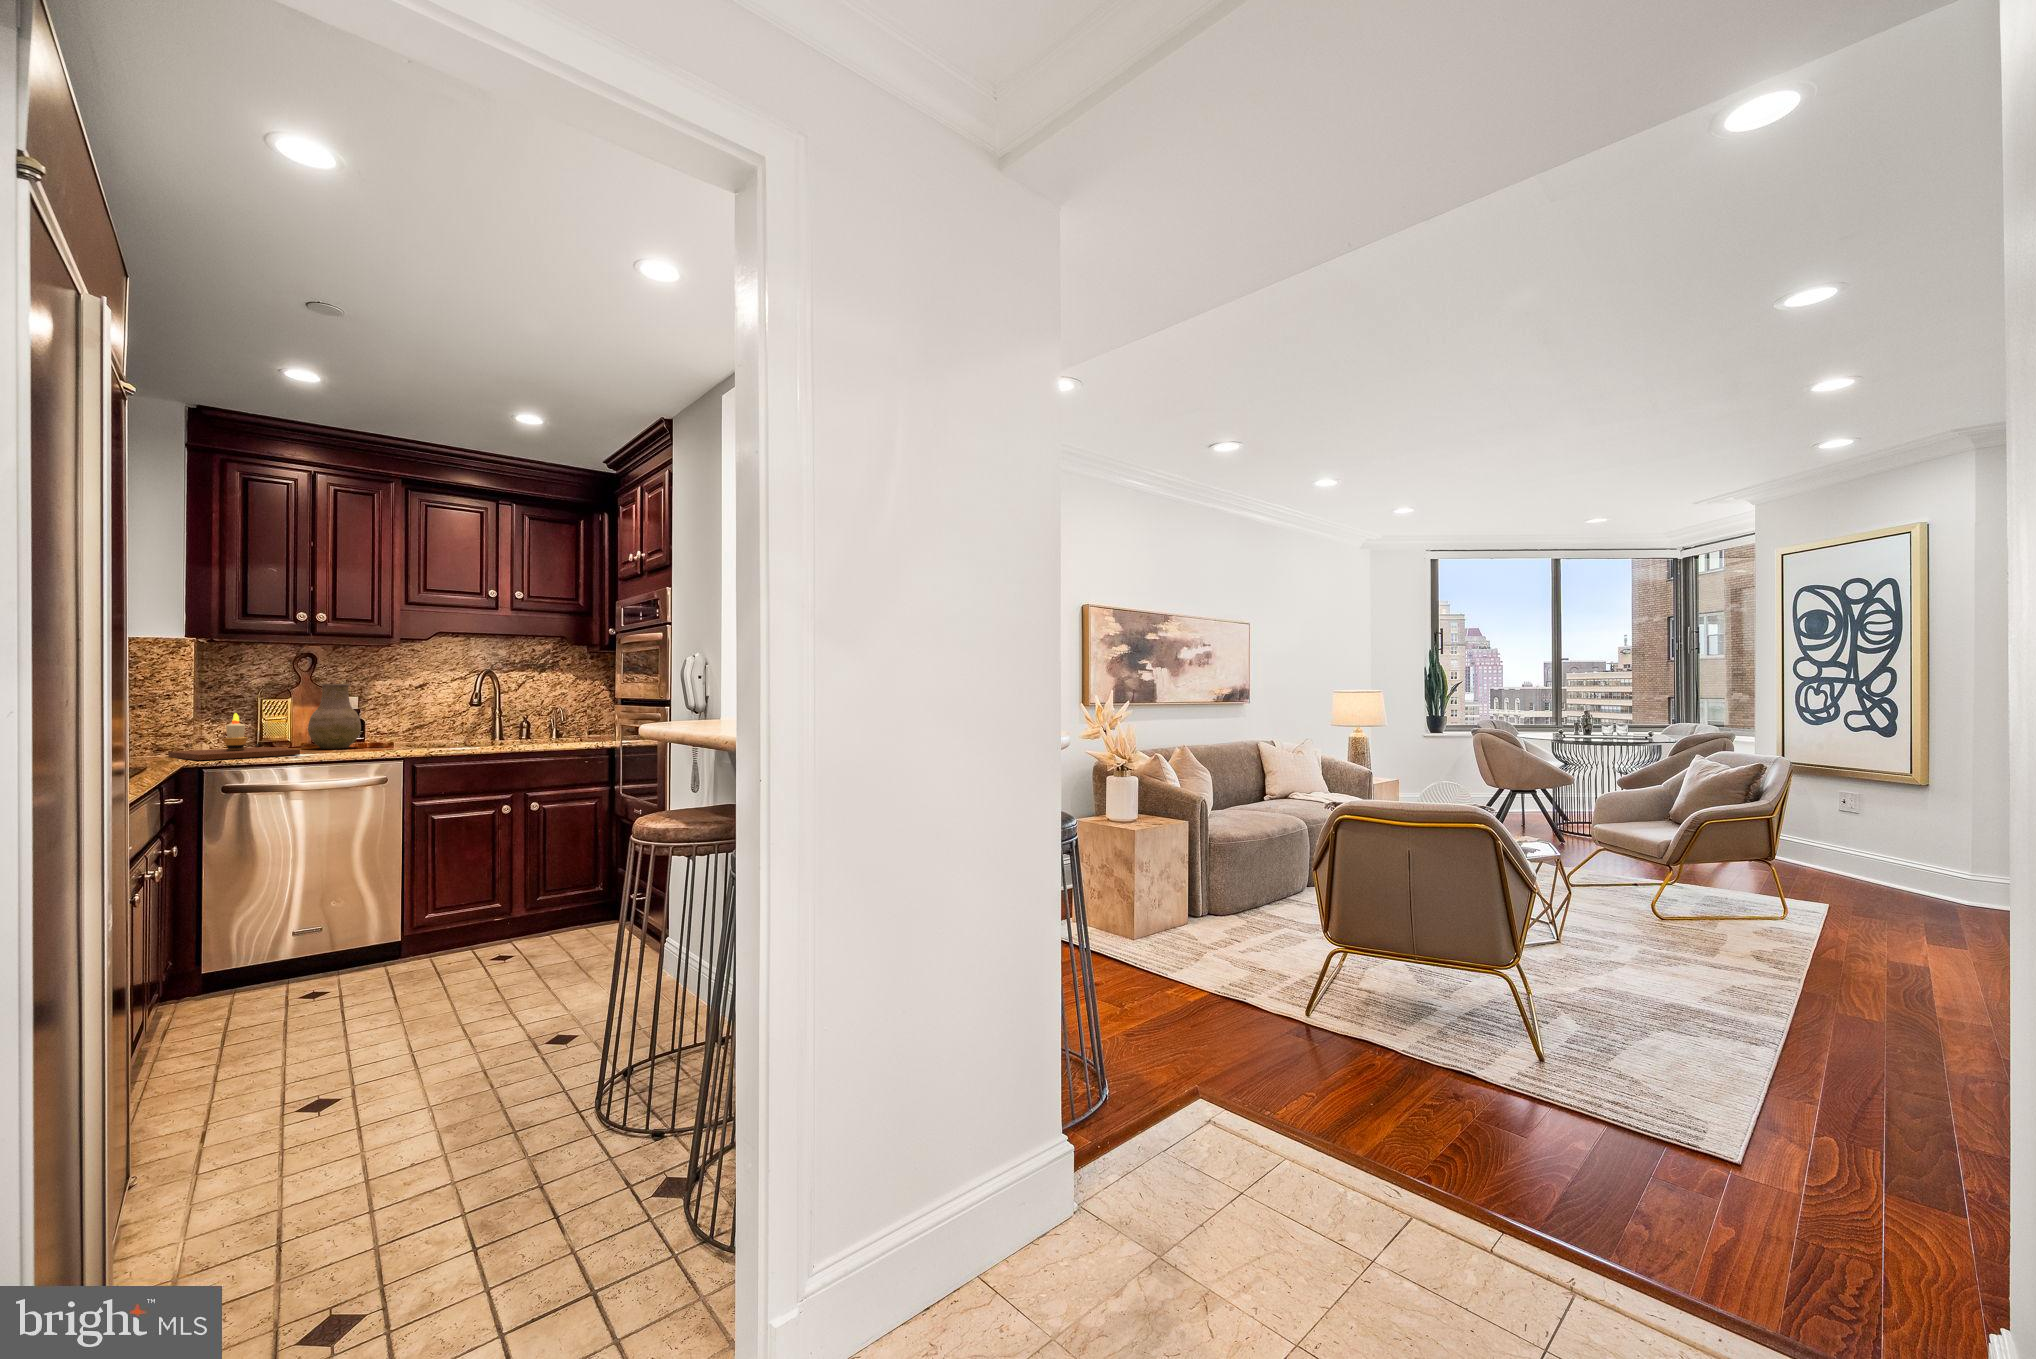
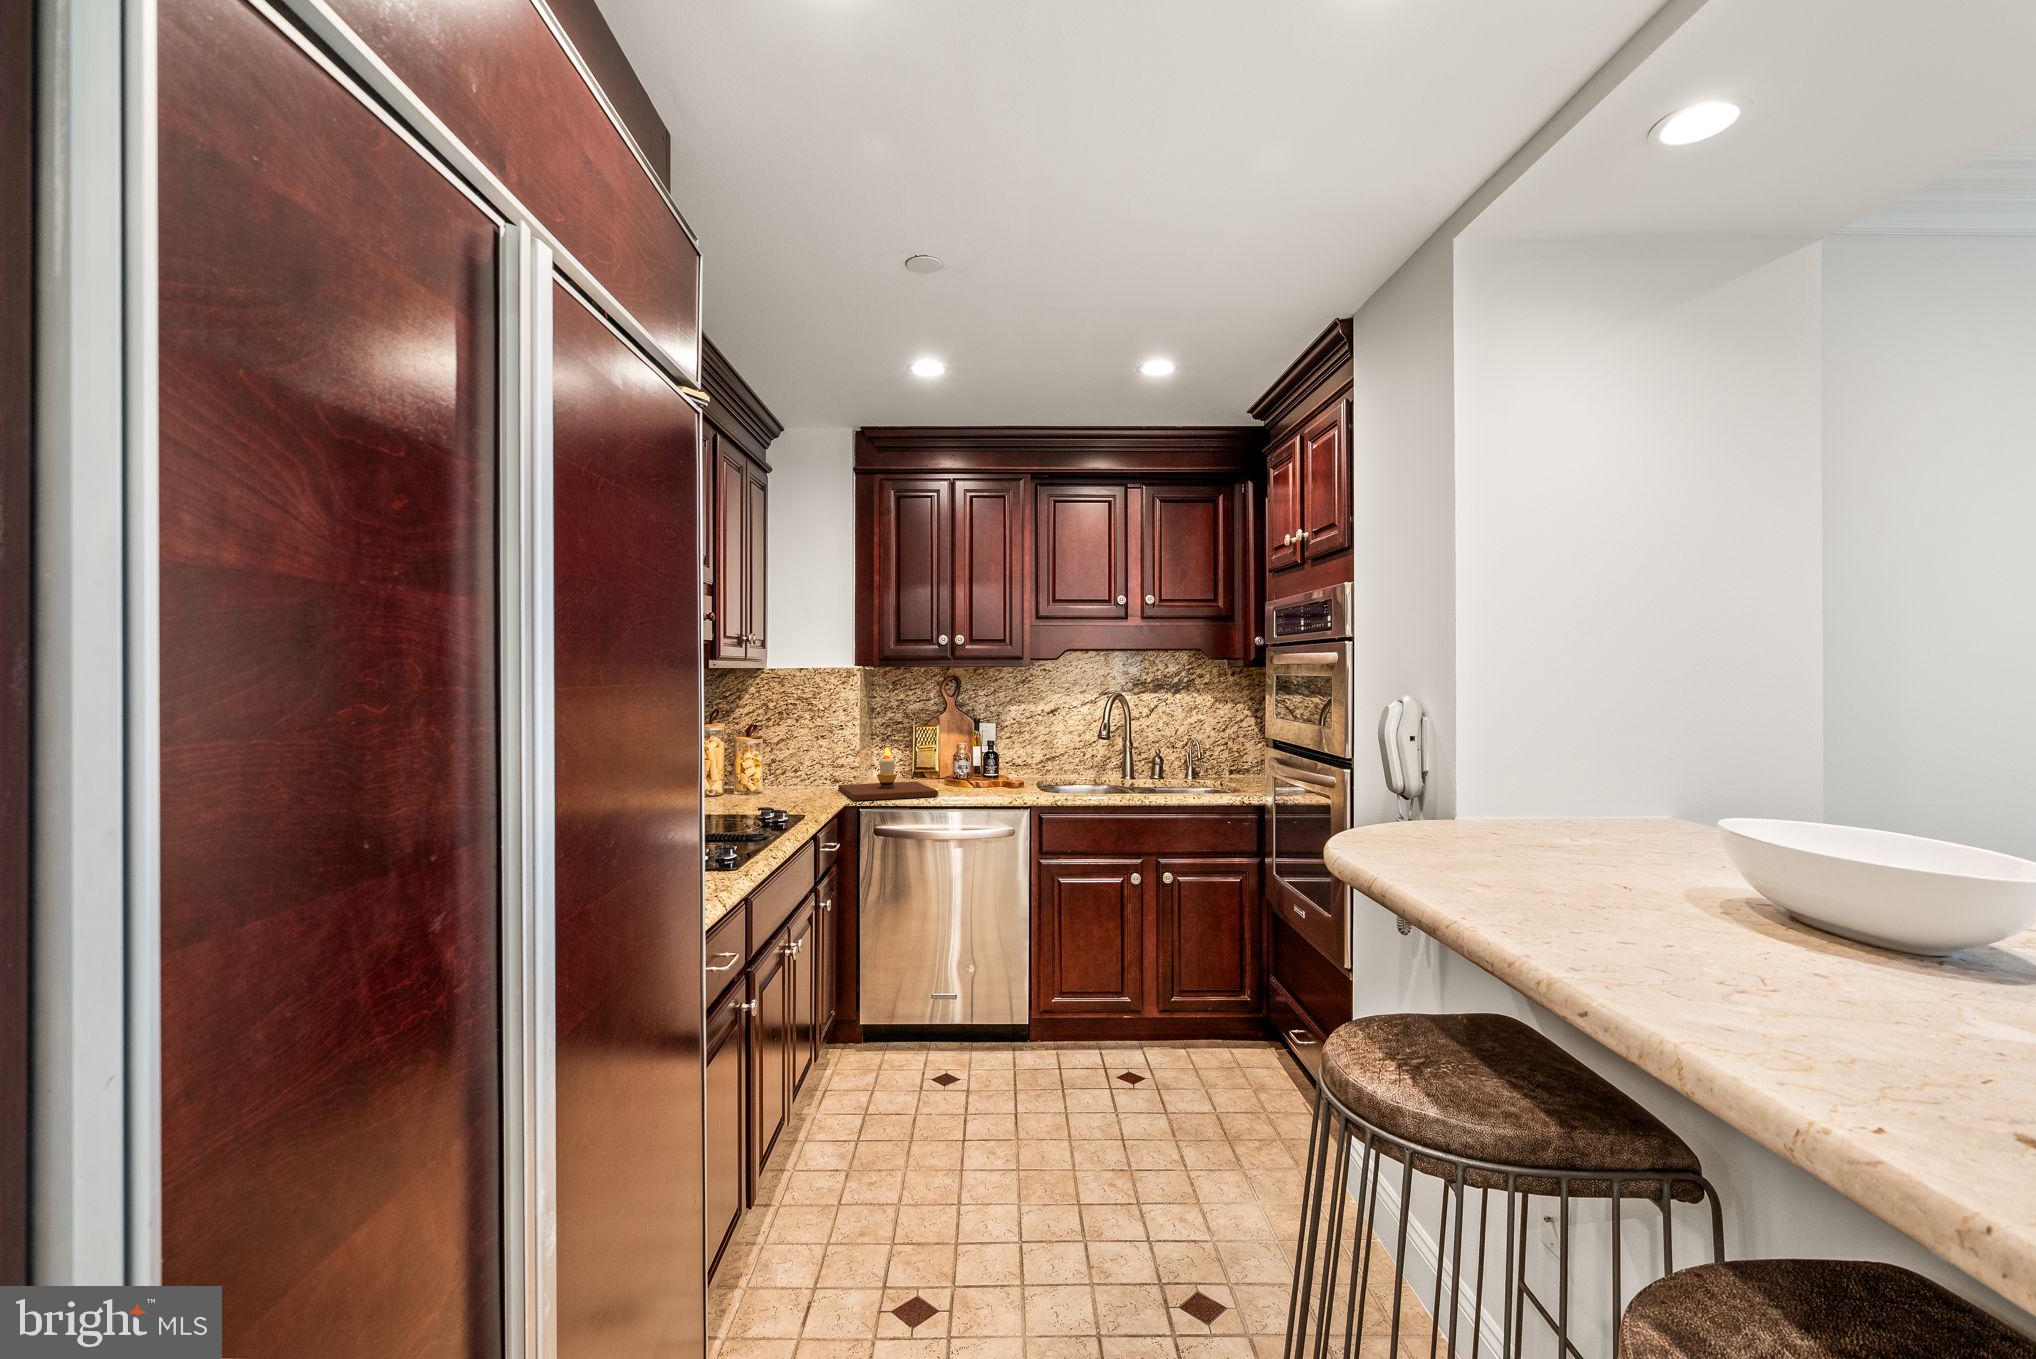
vase: present [308,684,361,749] -> none [950,712,996,786]

